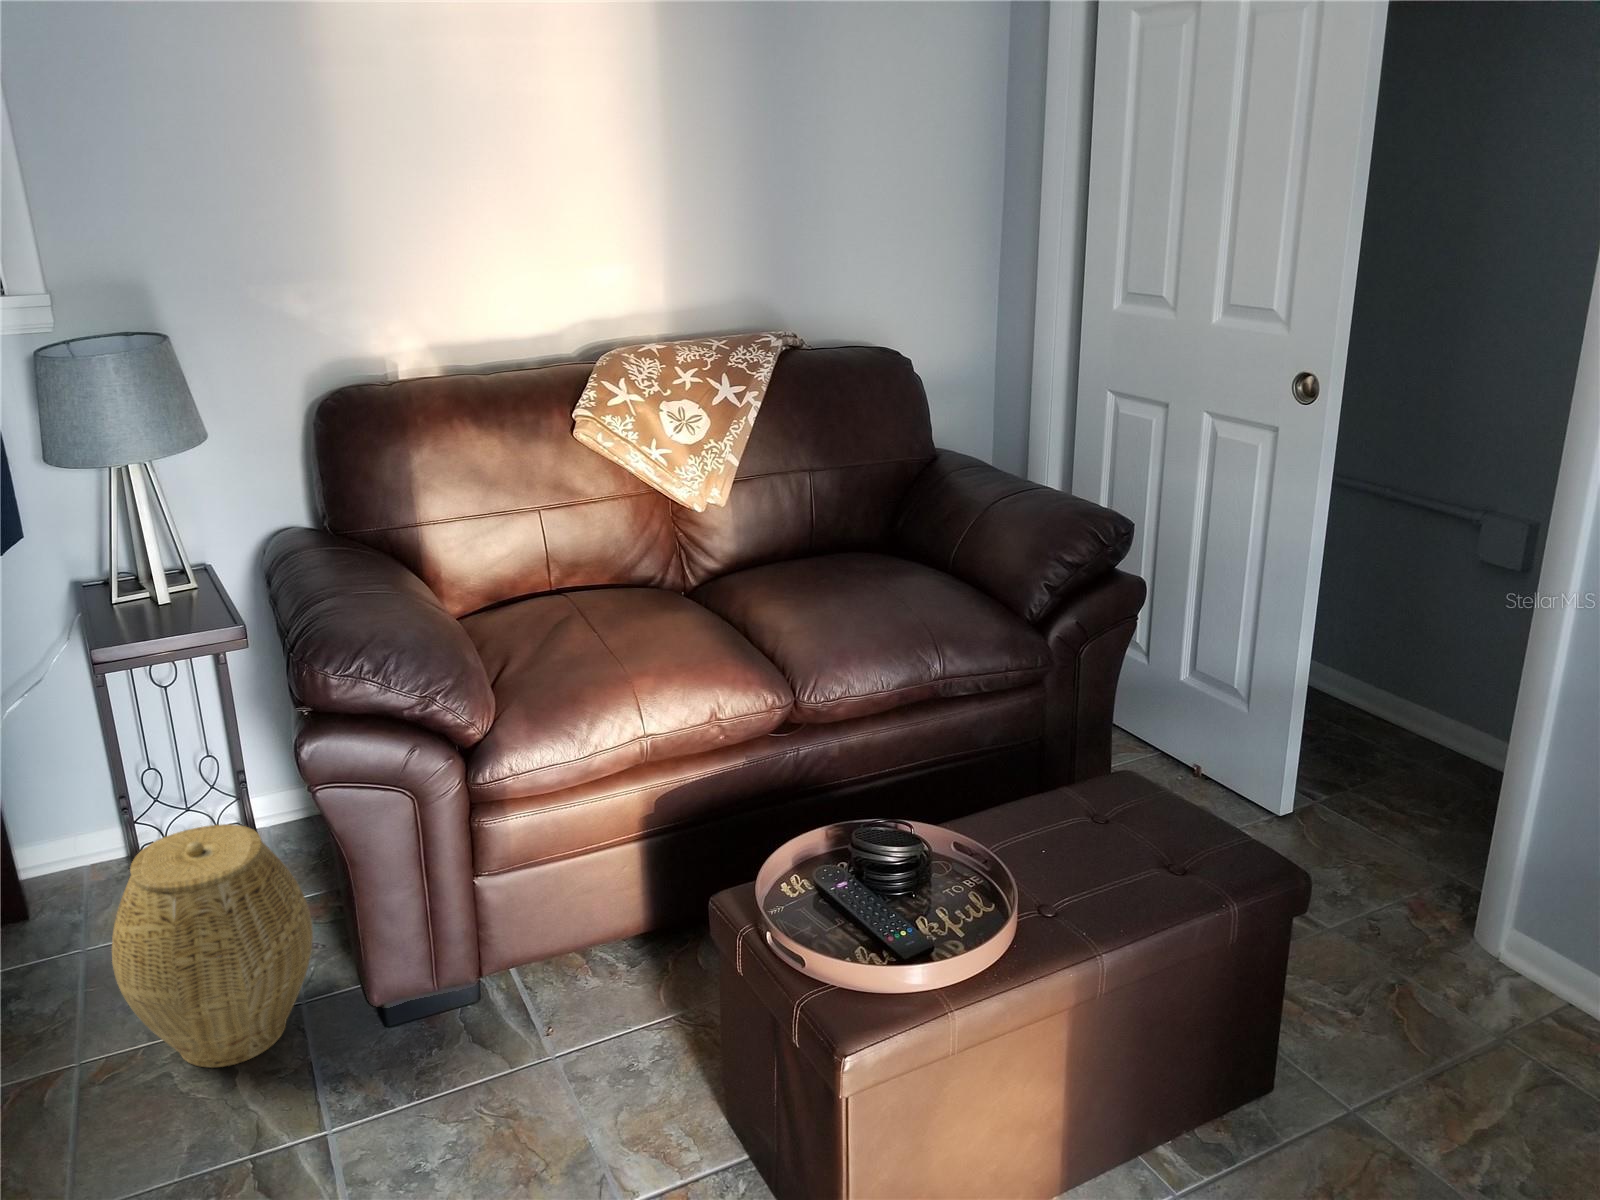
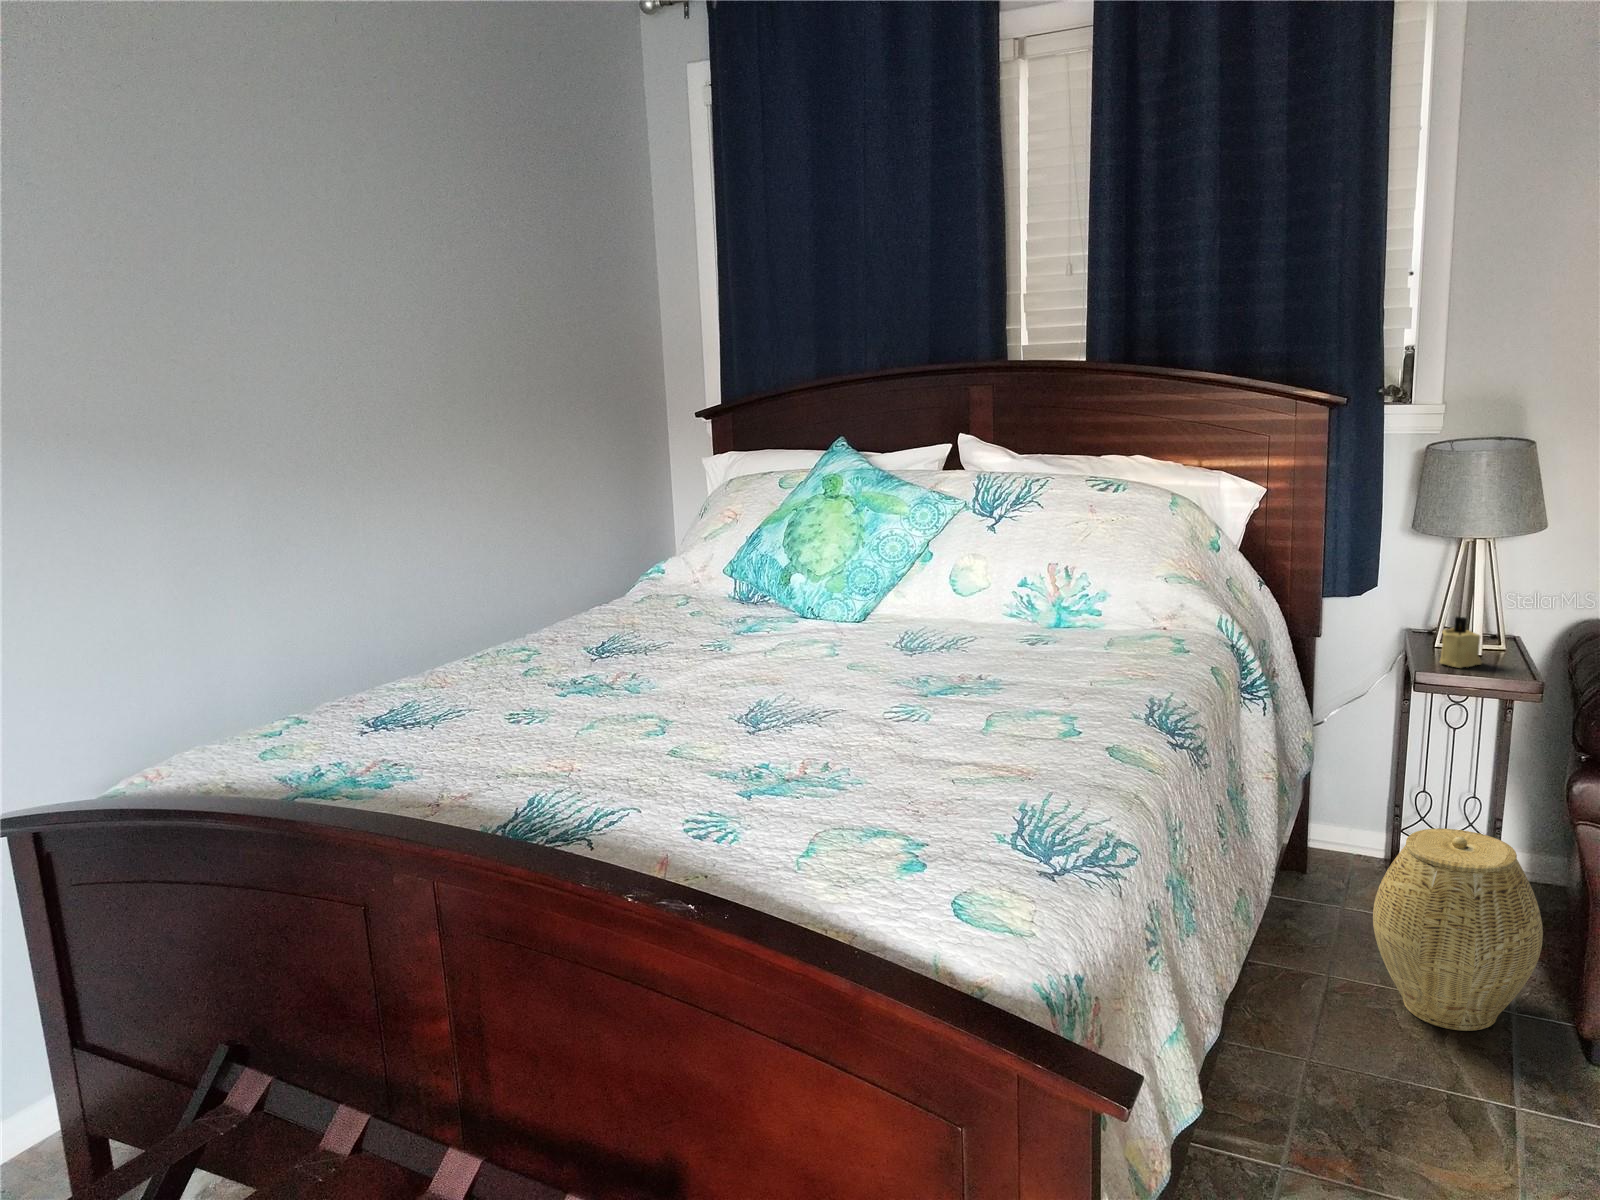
candle: none [115,562,172,626] -> present [1439,617,1481,668]

